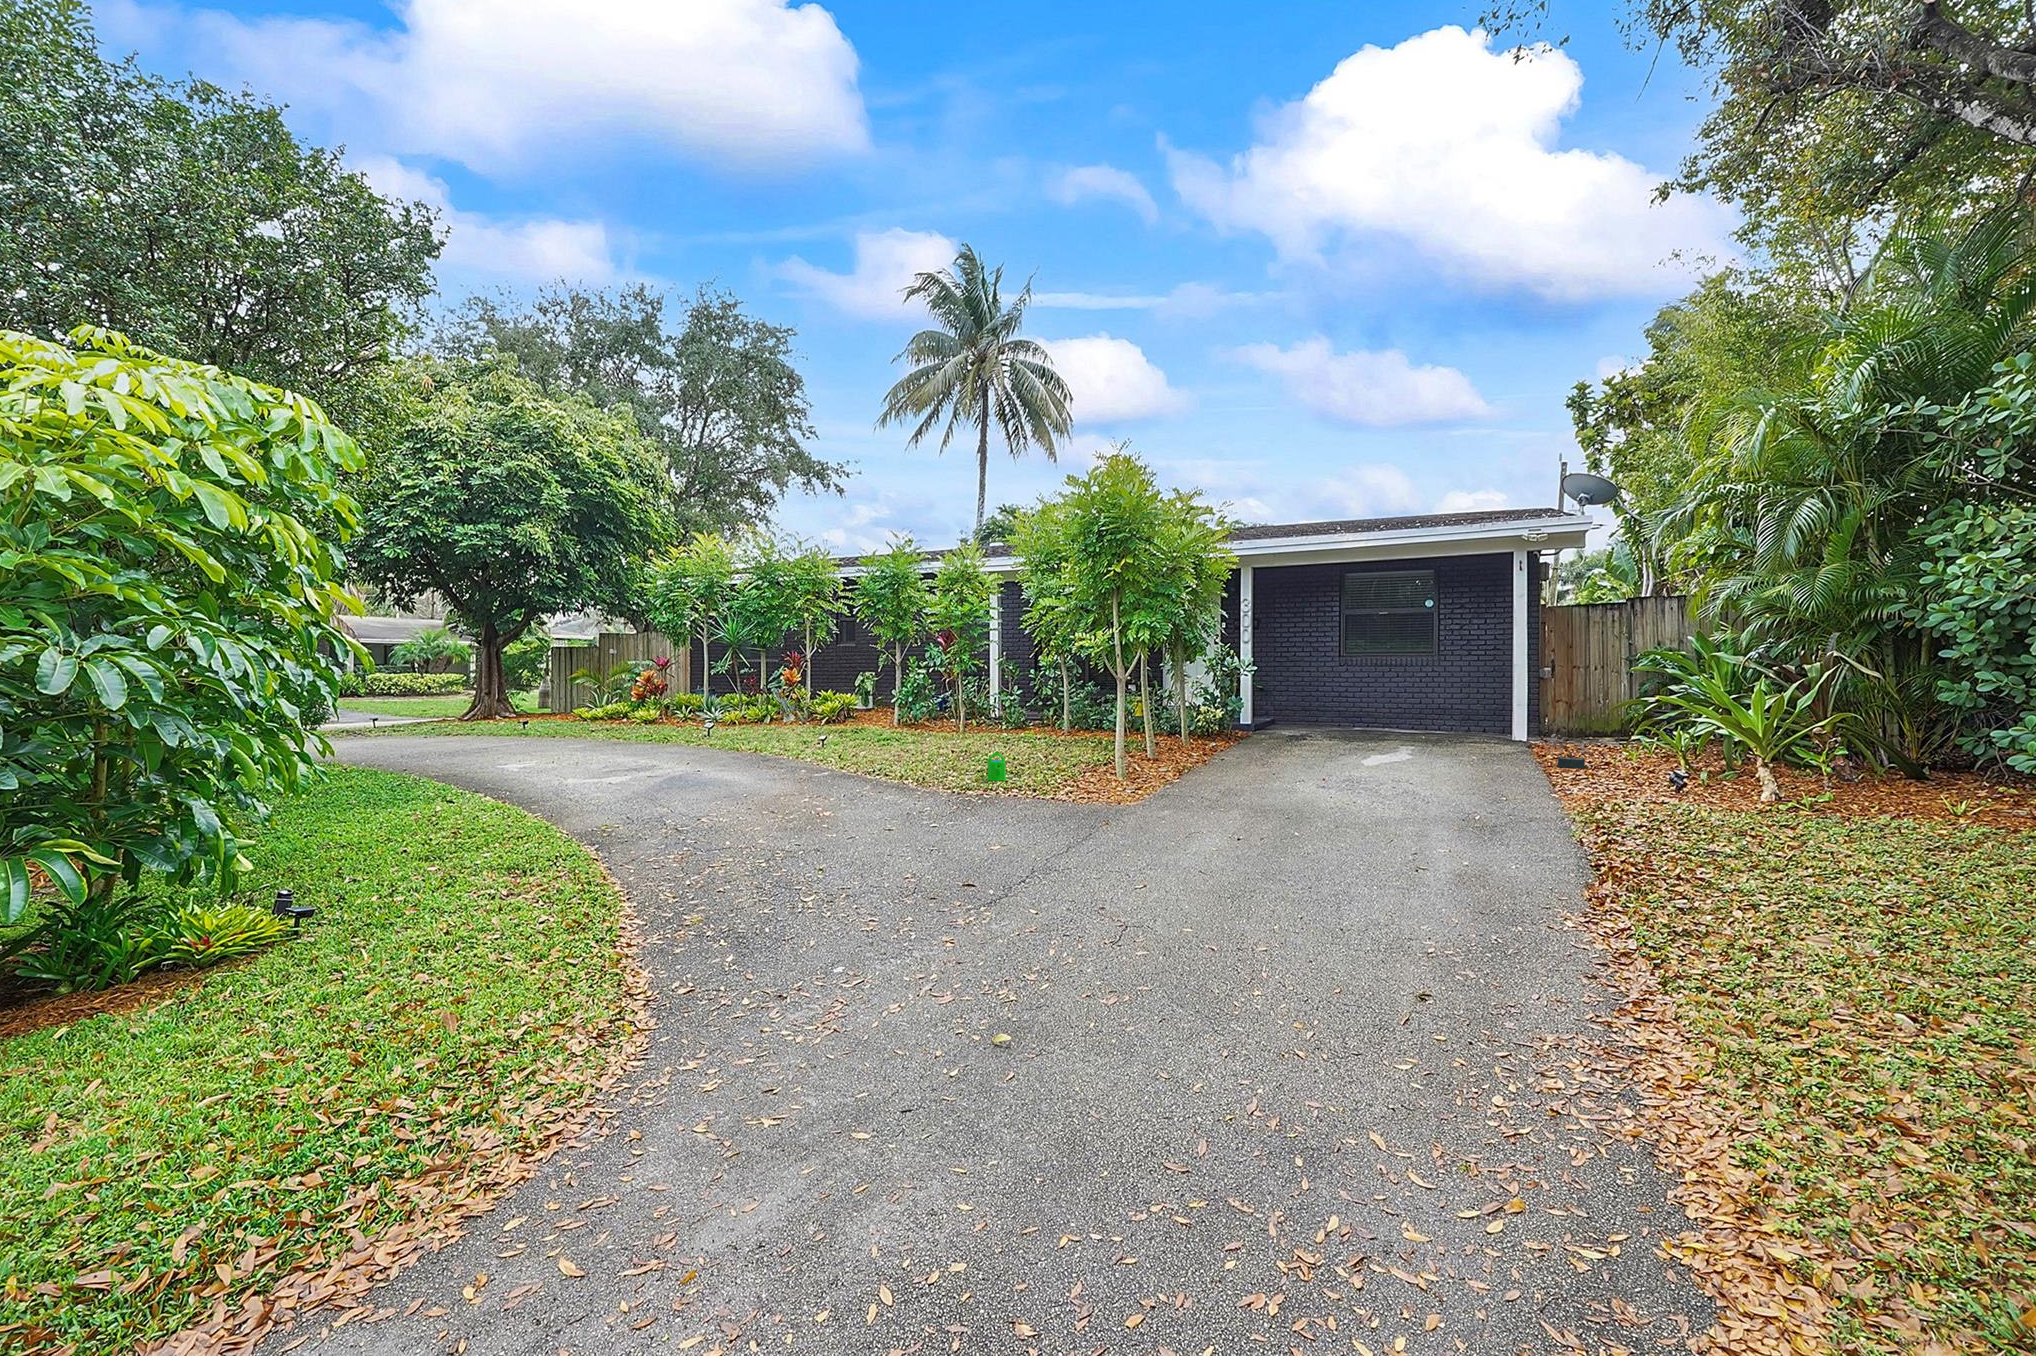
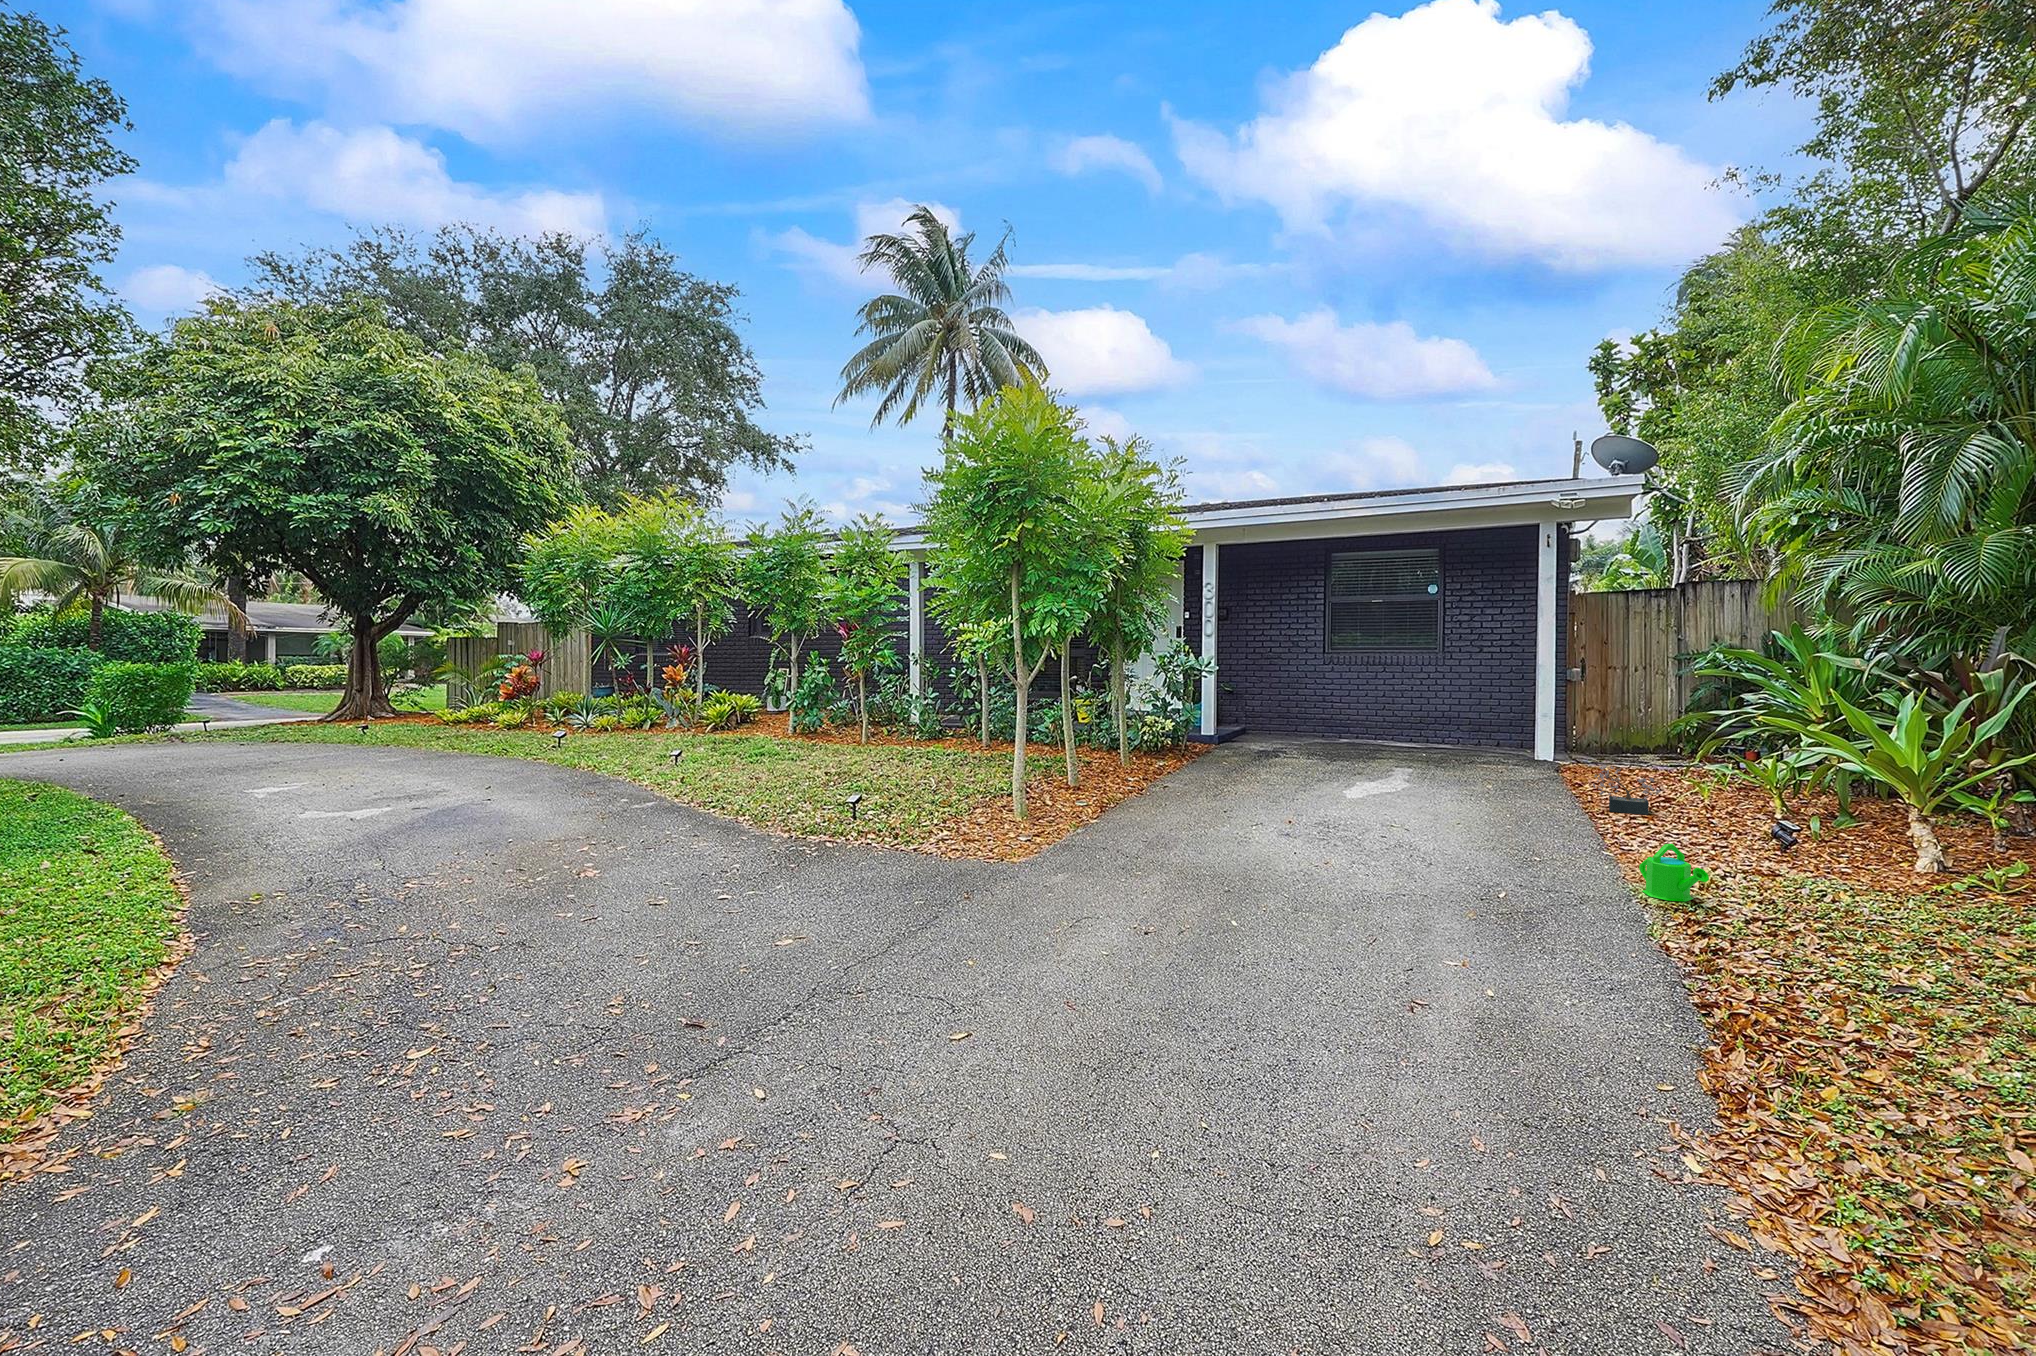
watering can: present [987,752,1007,781] -> present [1639,844,1709,902]

